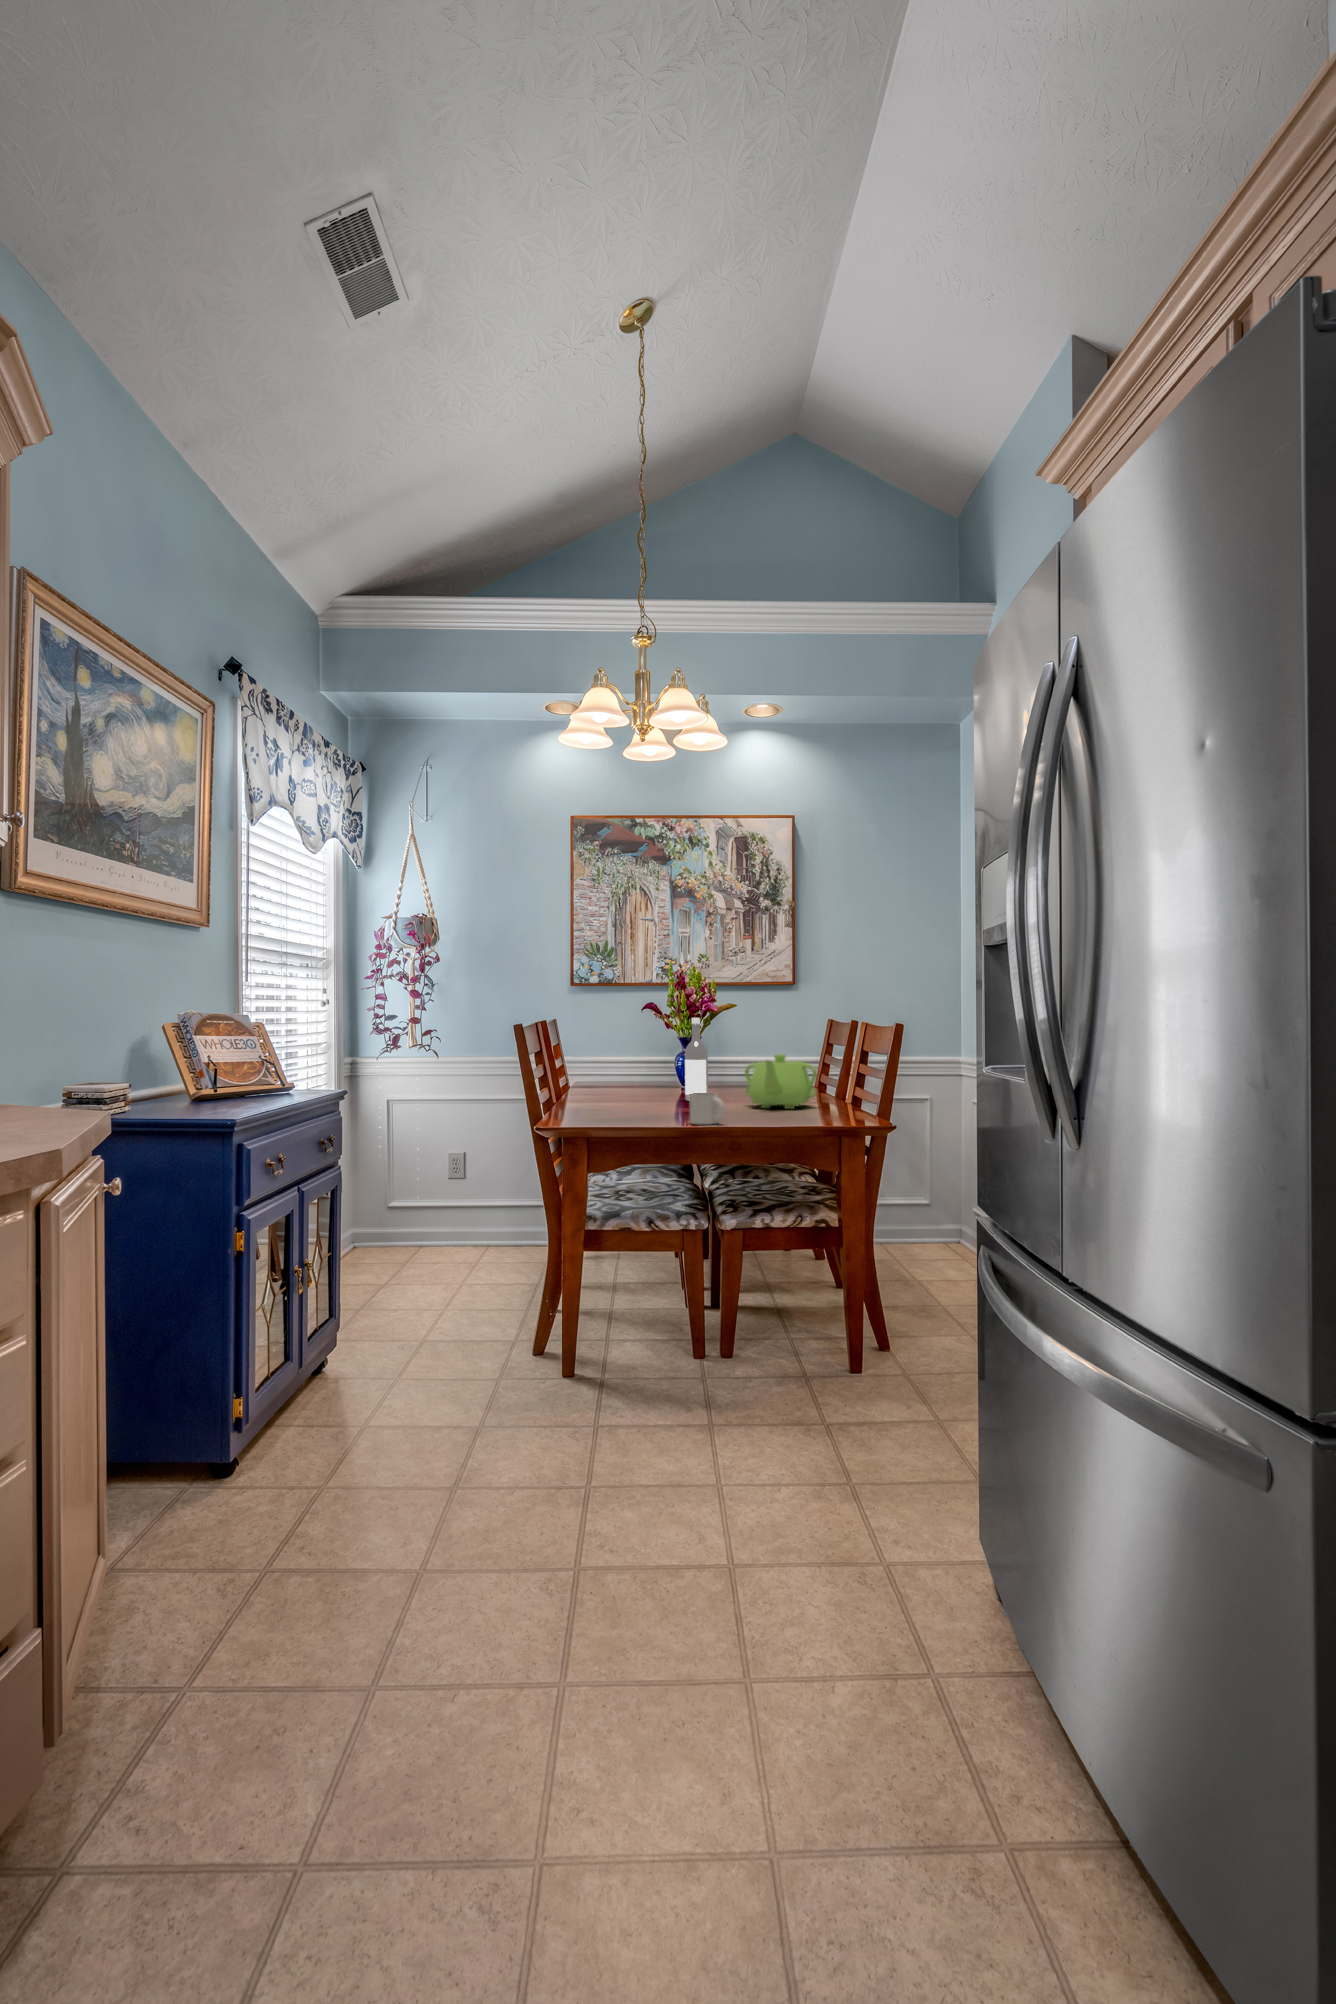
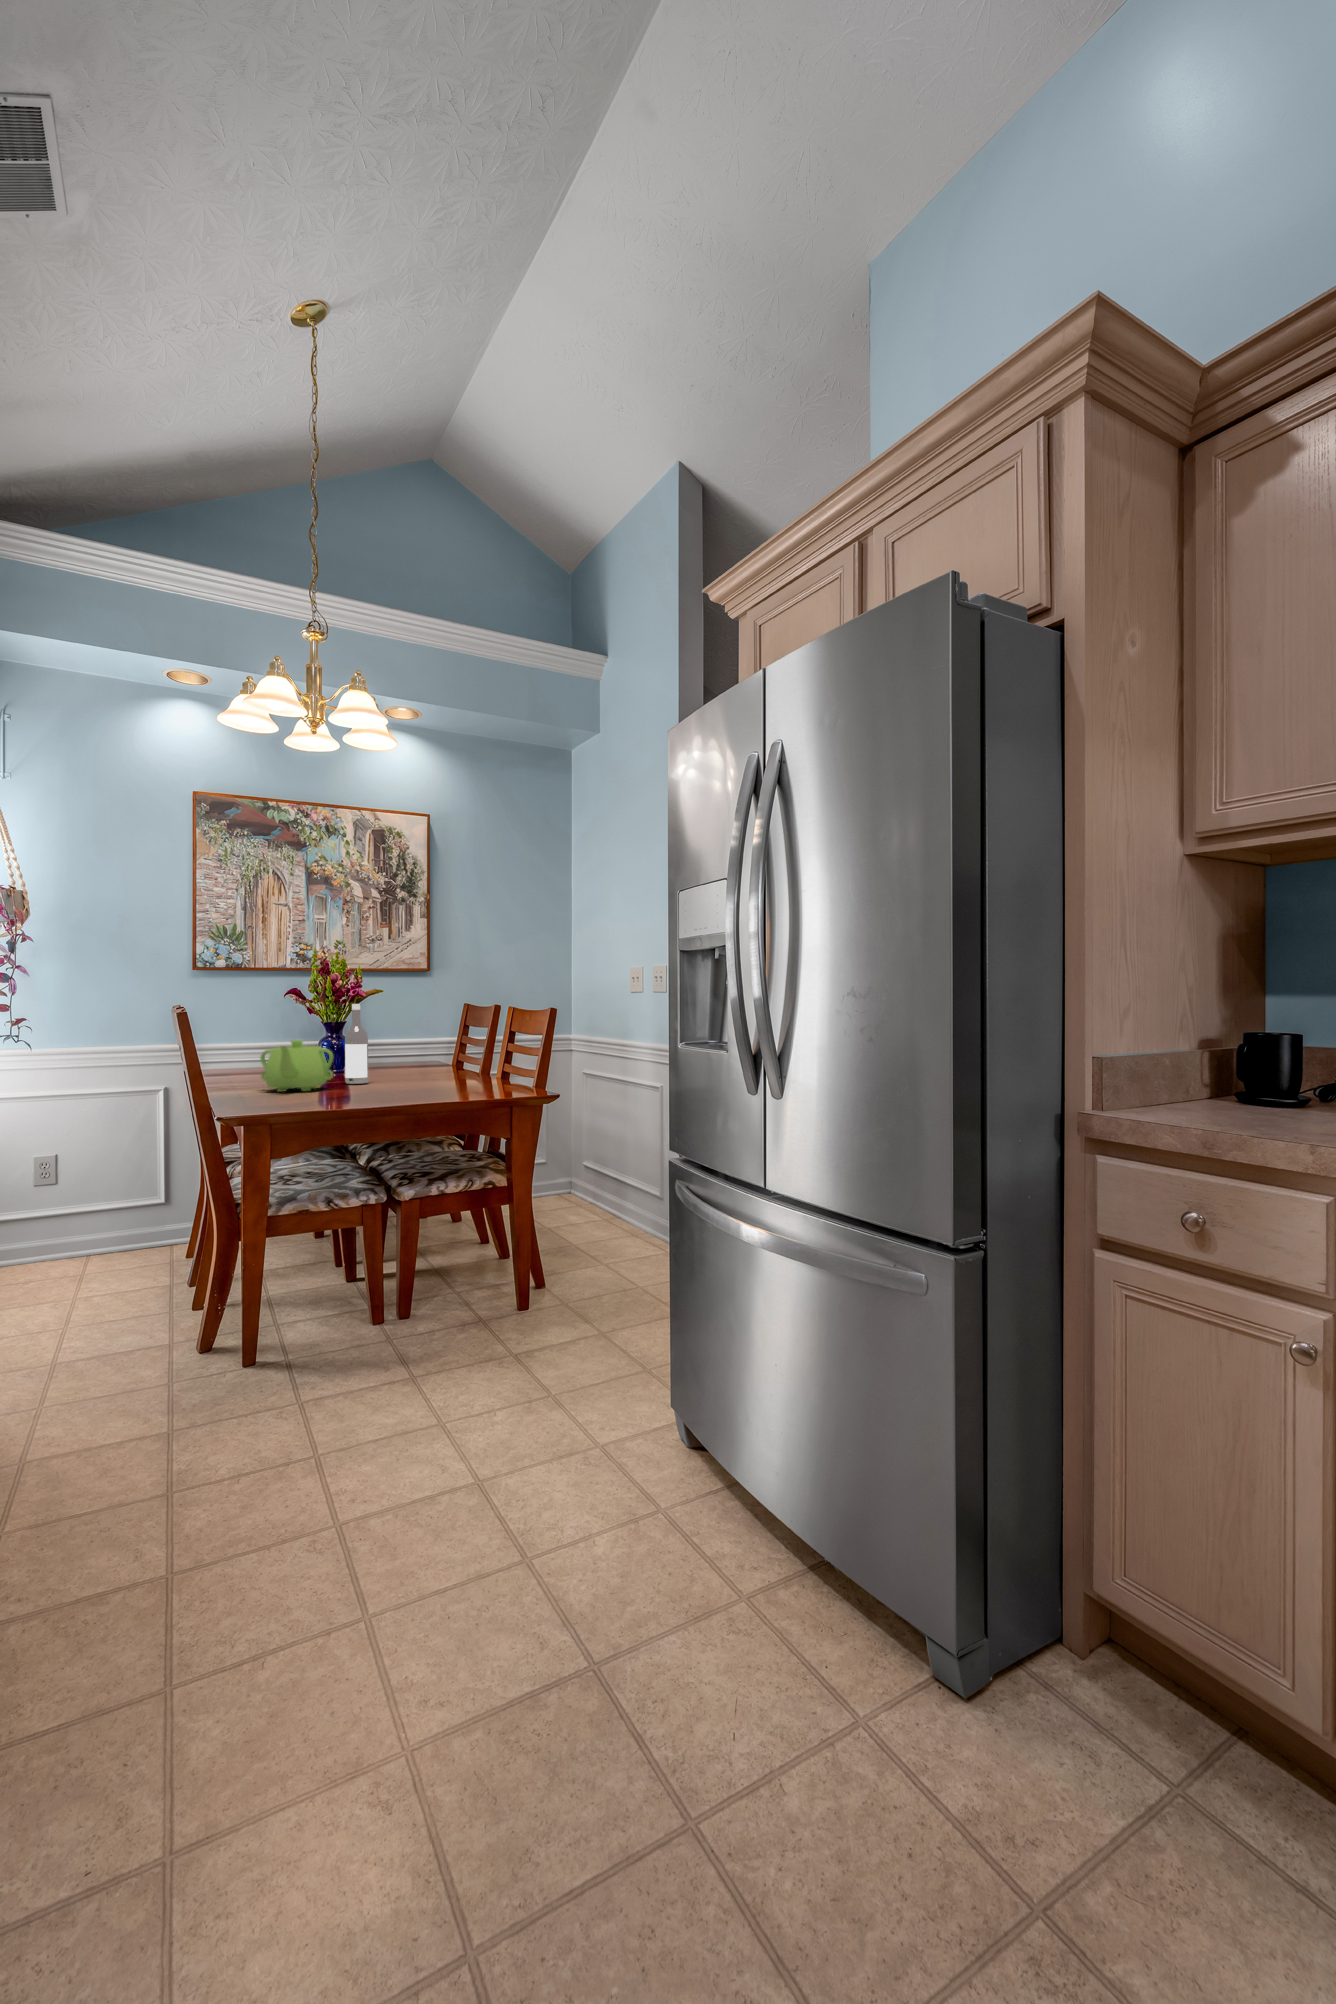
teapot: present [745,1054,817,1109] -> present [260,1040,333,1092]
mug: present [690,1093,726,1124] -> none [373,1074,410,1104]

